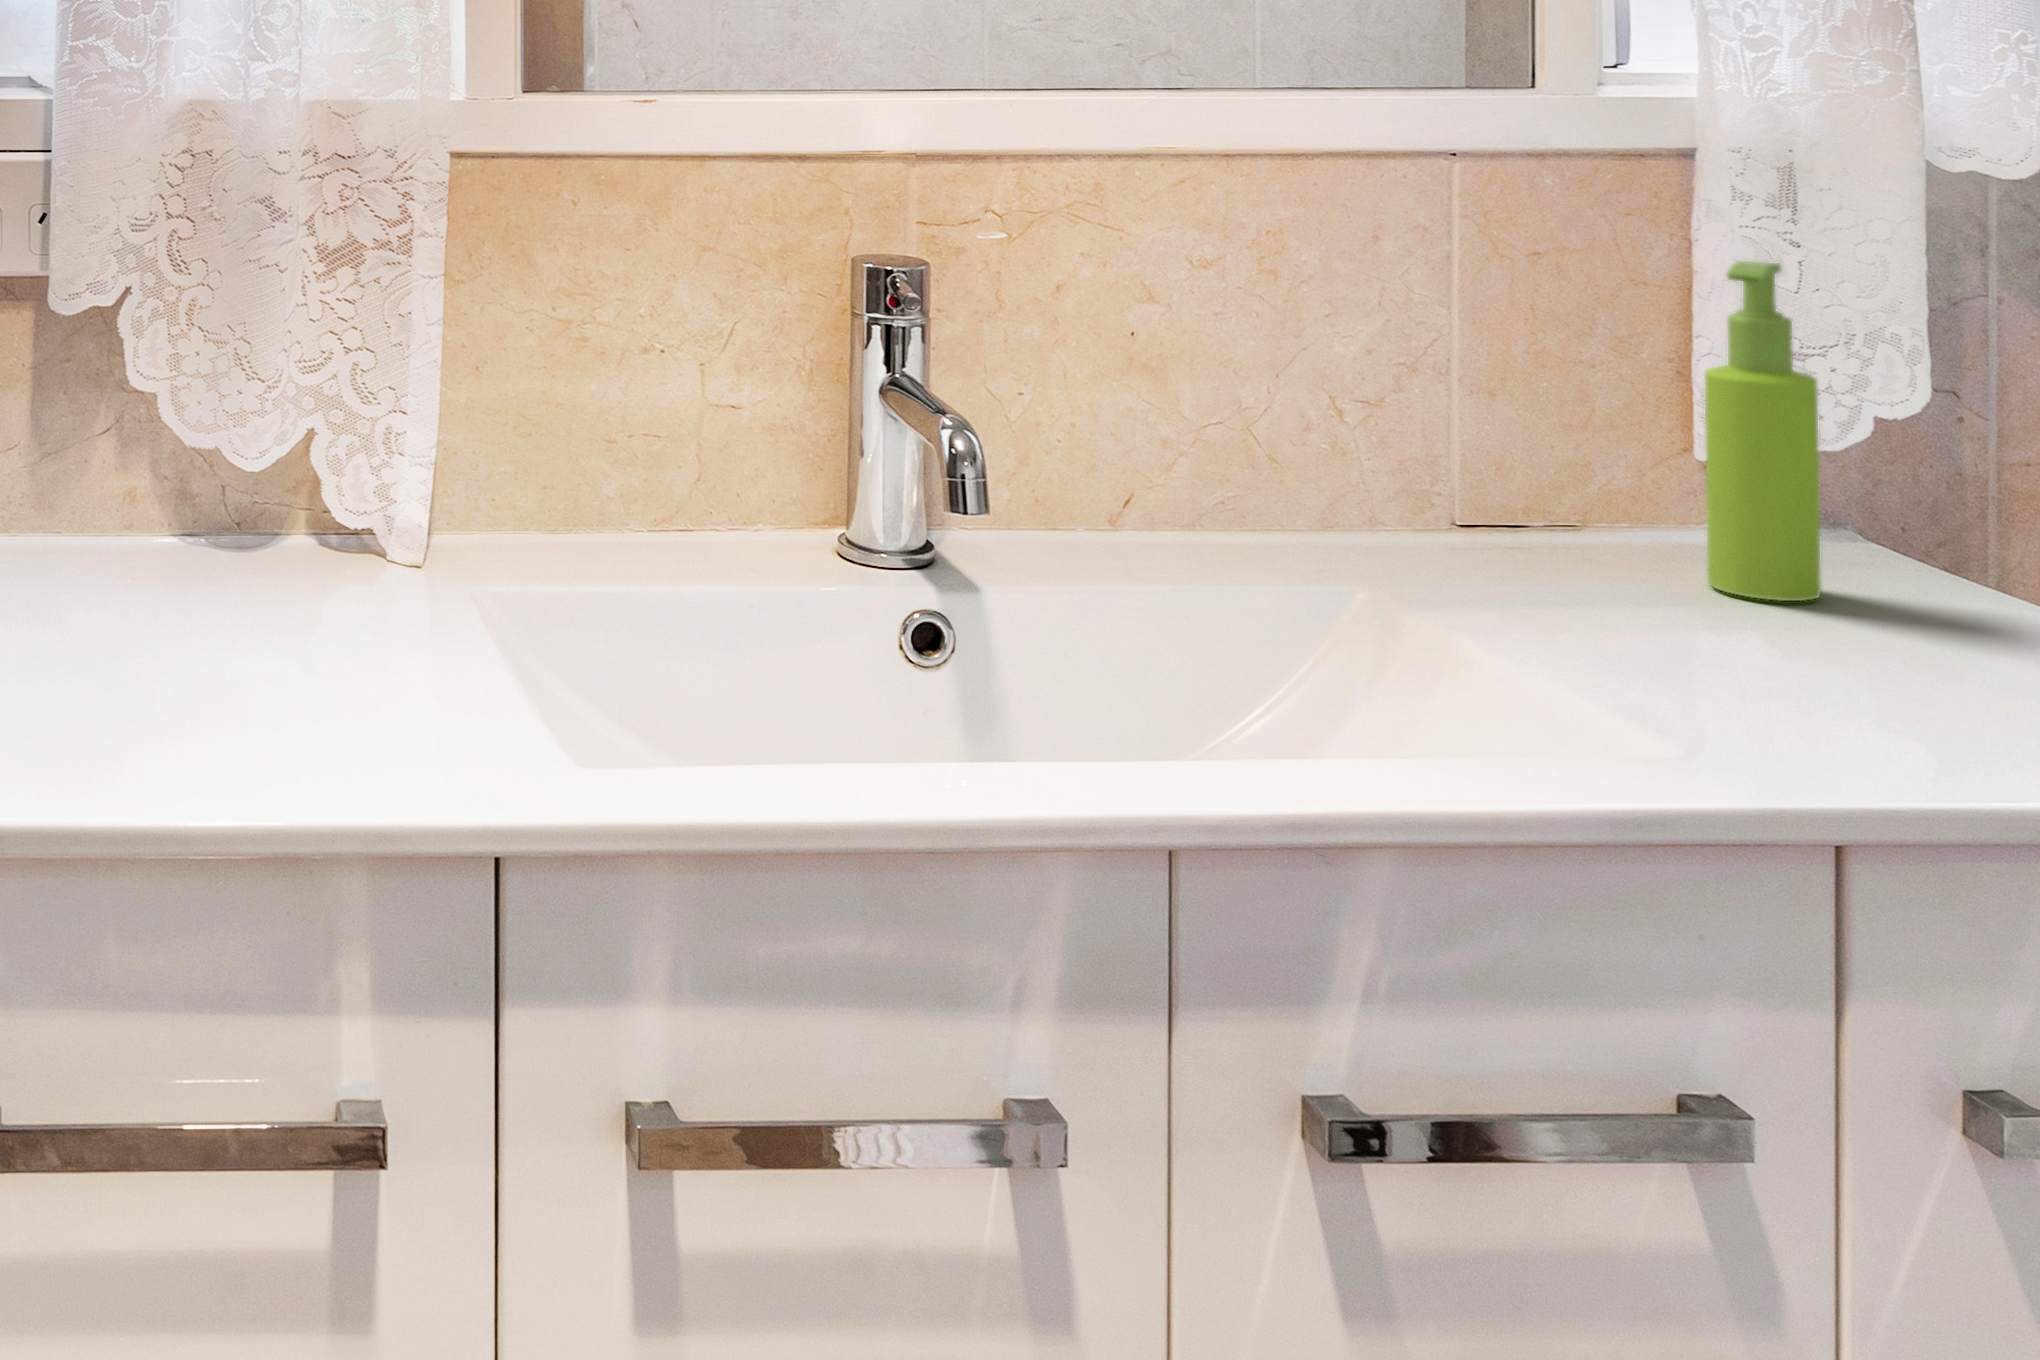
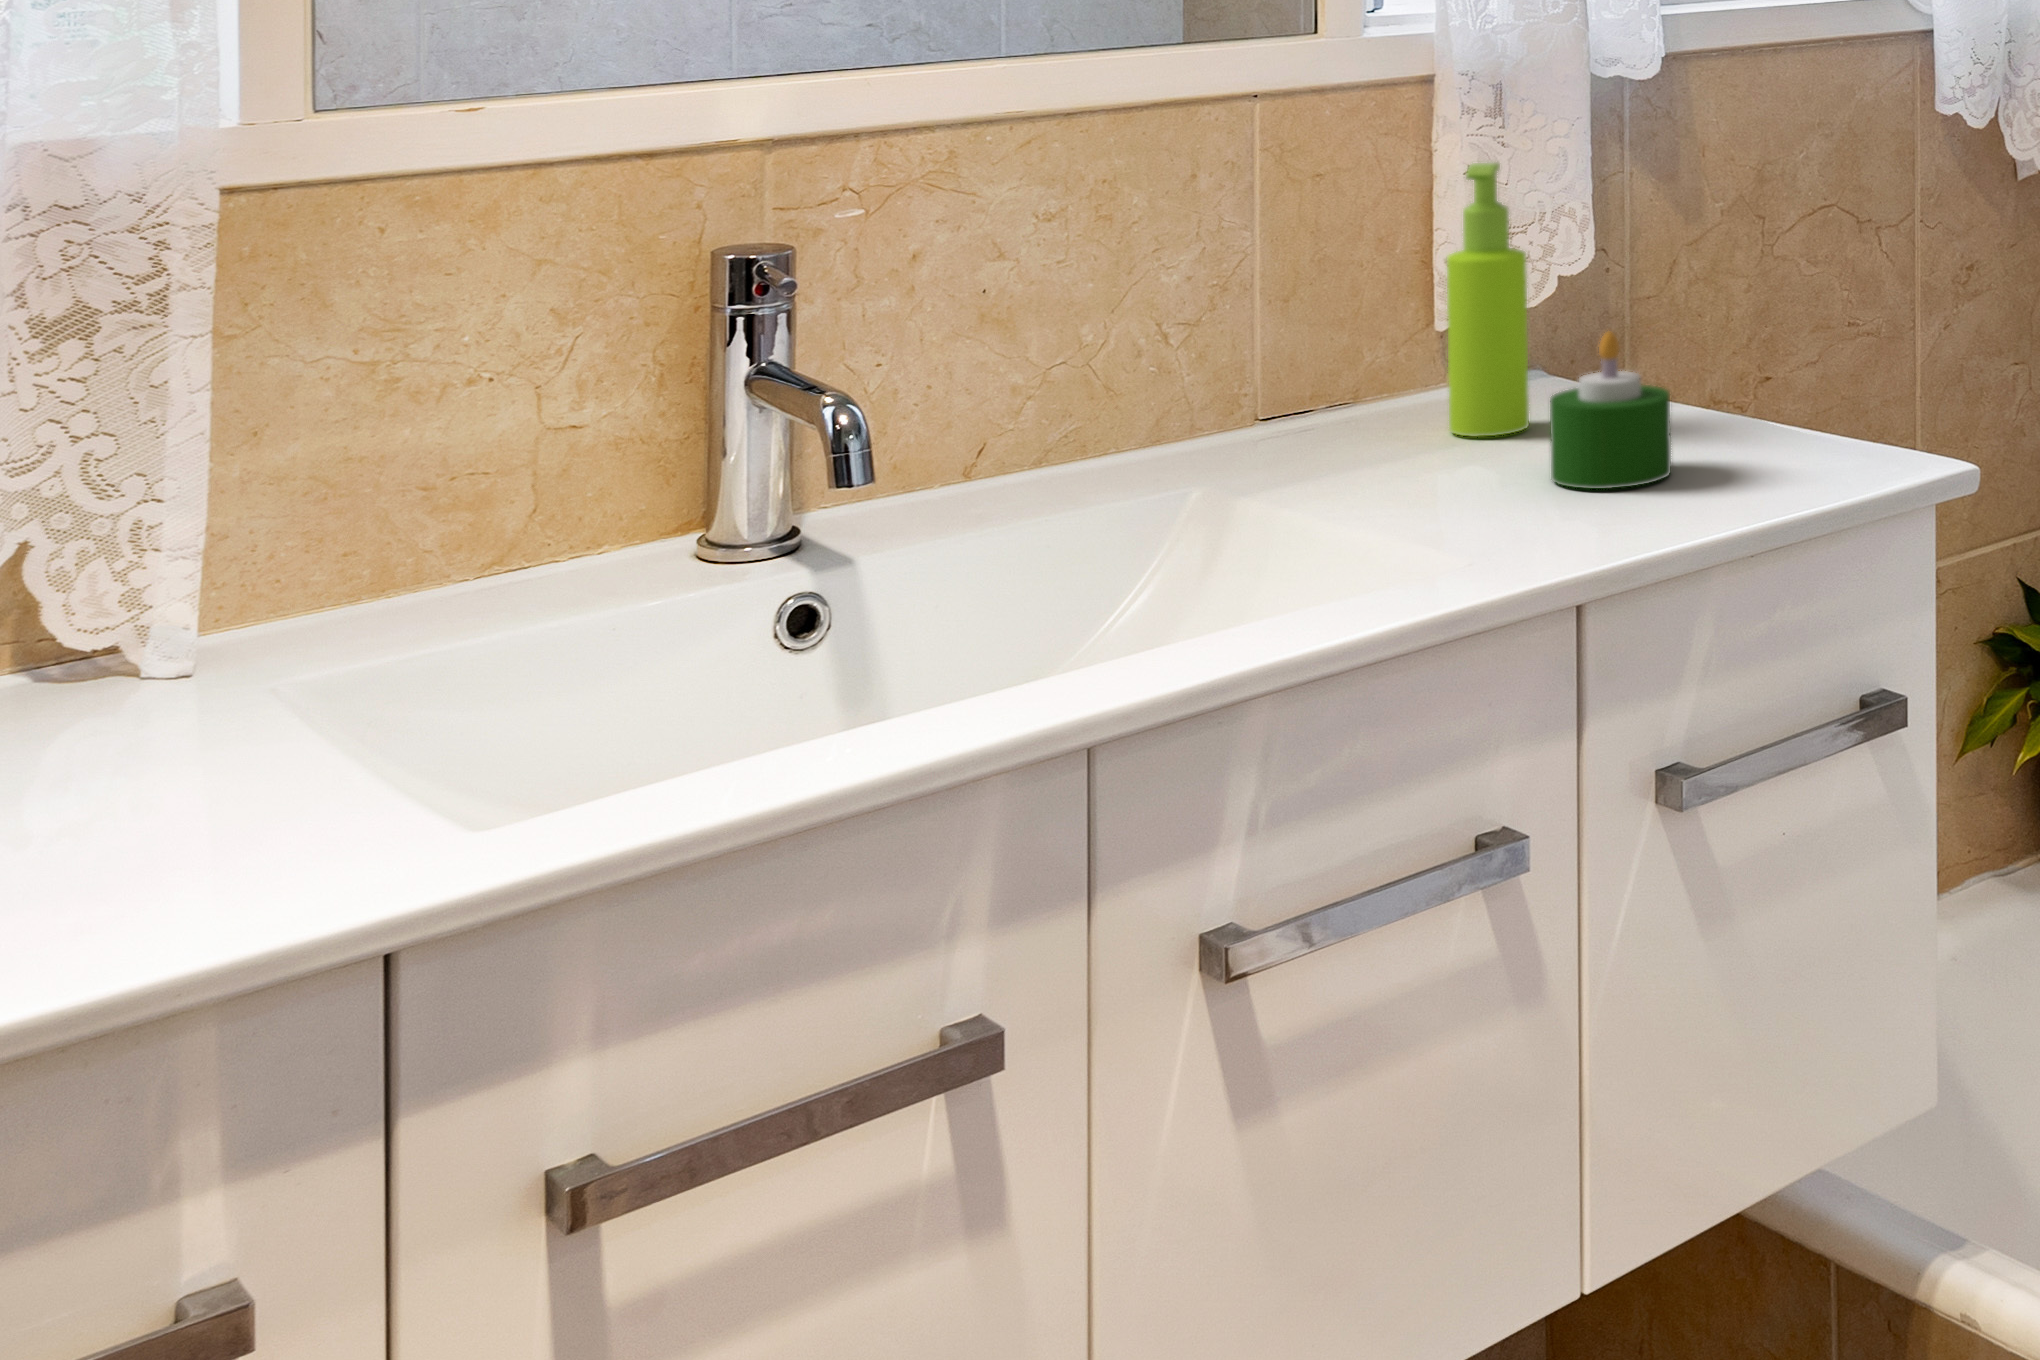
candle: none [1826,495,2011,701] -> present [1550,332,1671,489]

